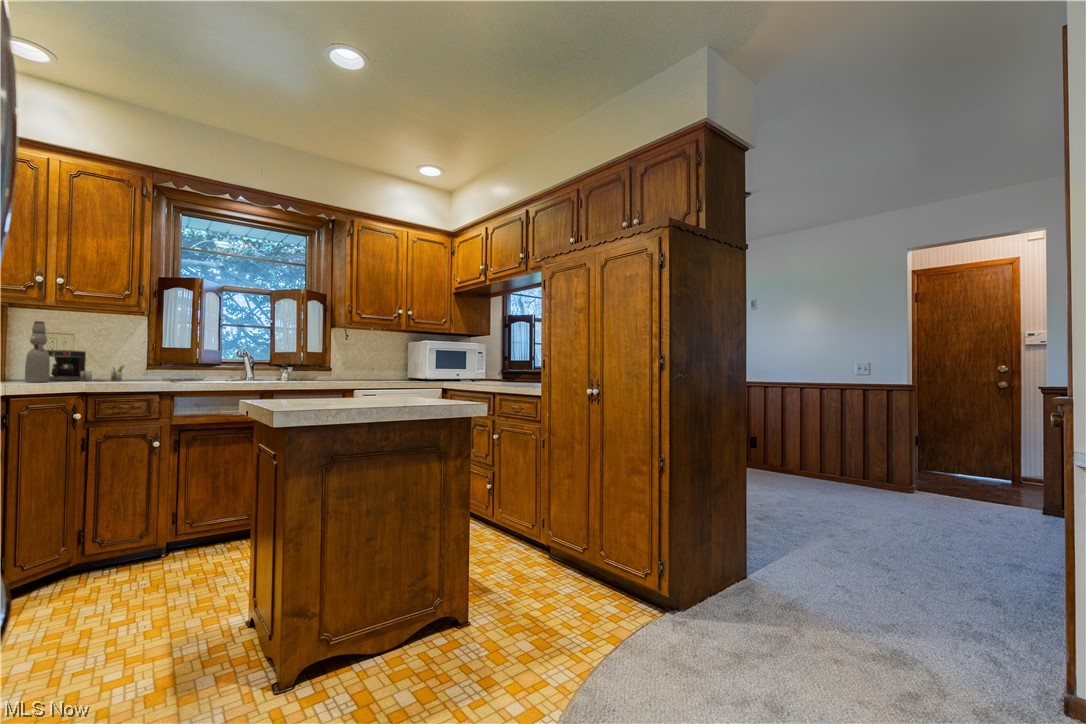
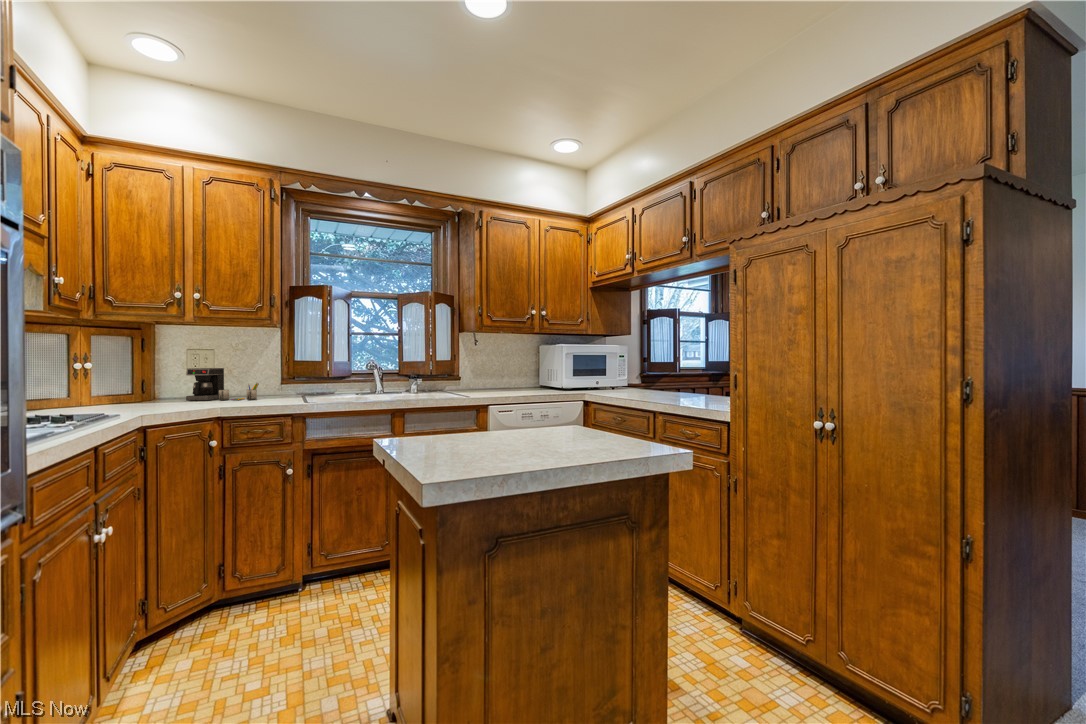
bottle: present [25,321,50,382] -> none [166,340,189,405]

